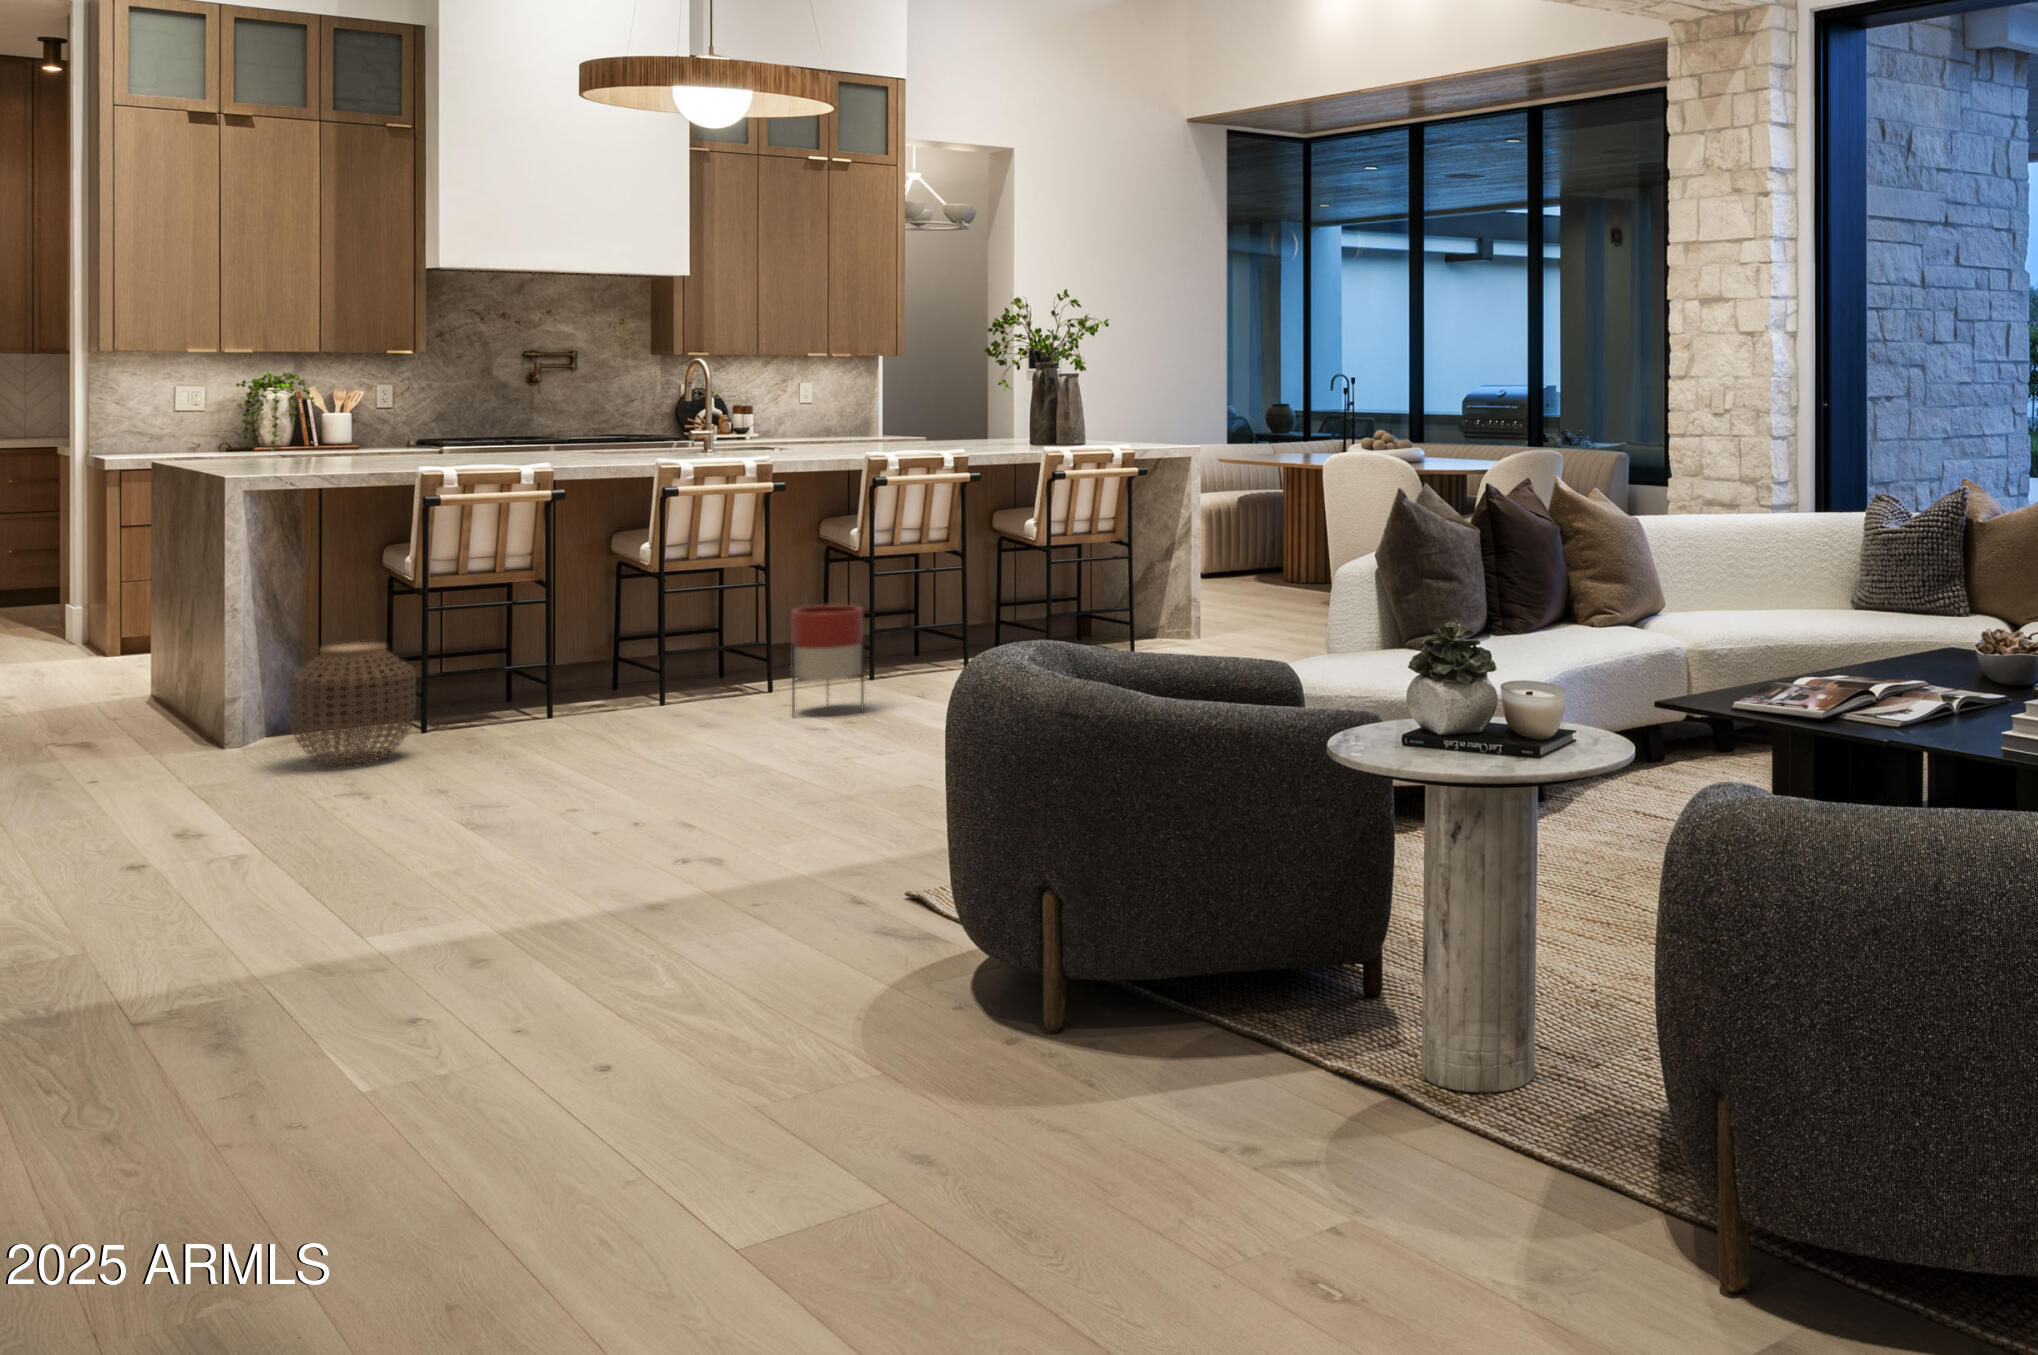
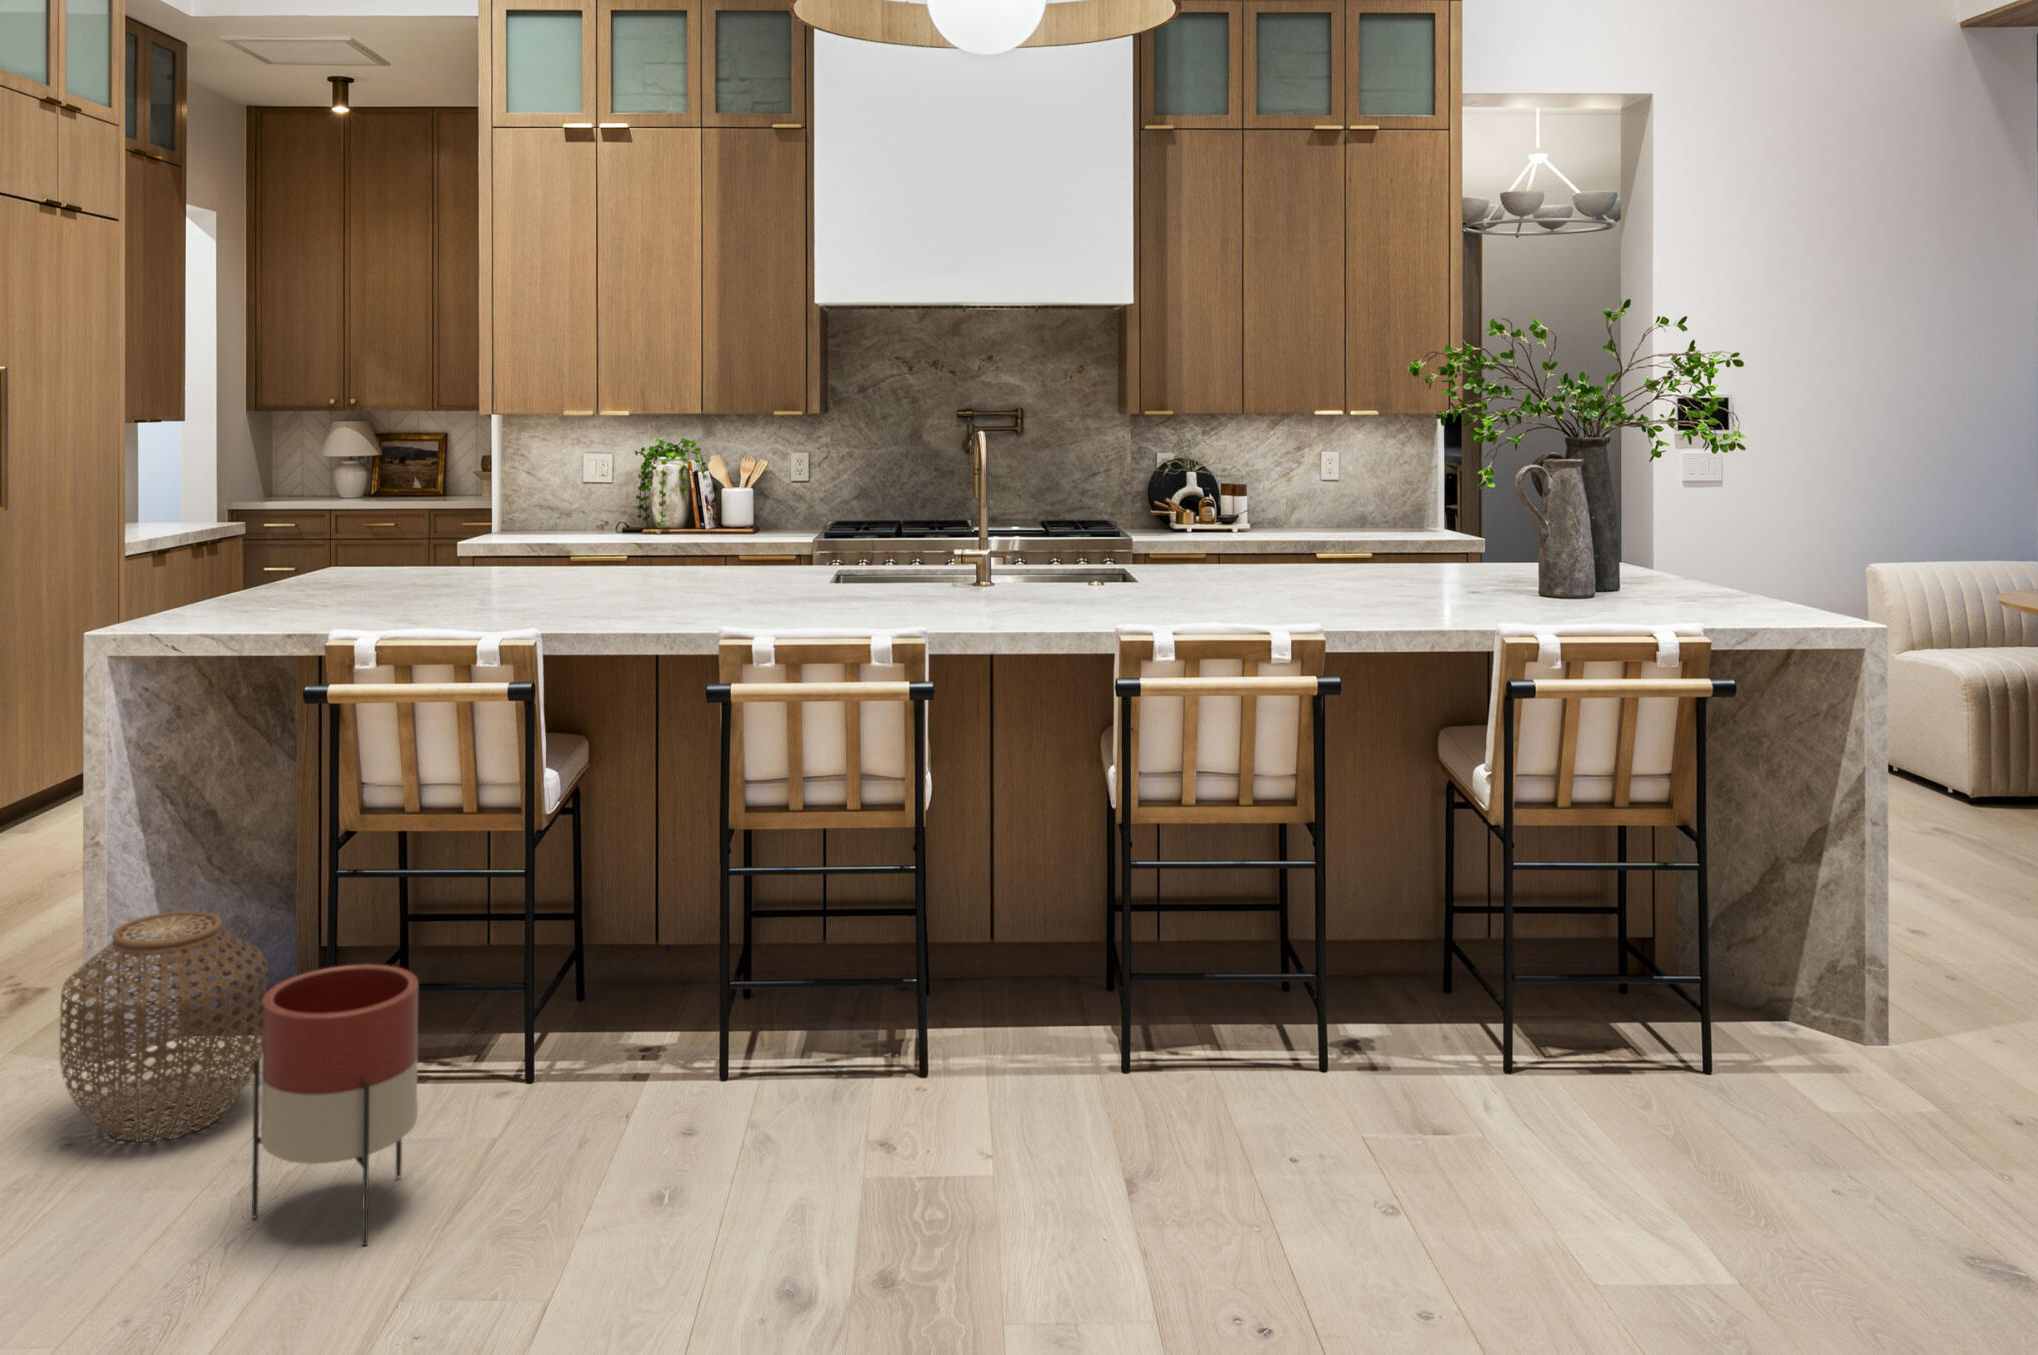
planter: present [791,605,864,715] -> present [252,964,418,1246]

